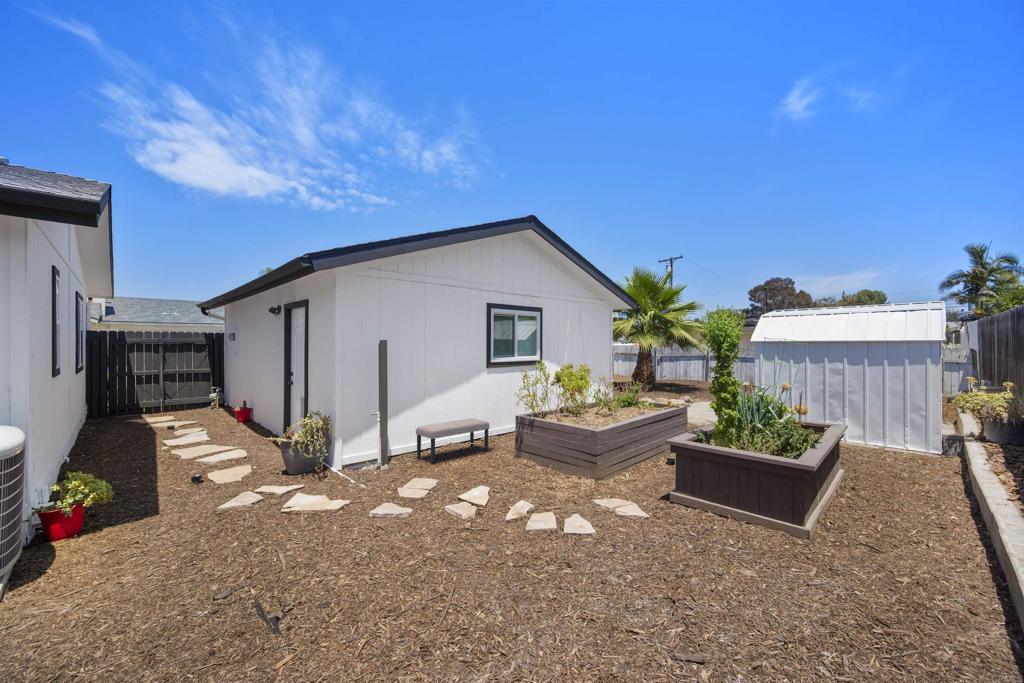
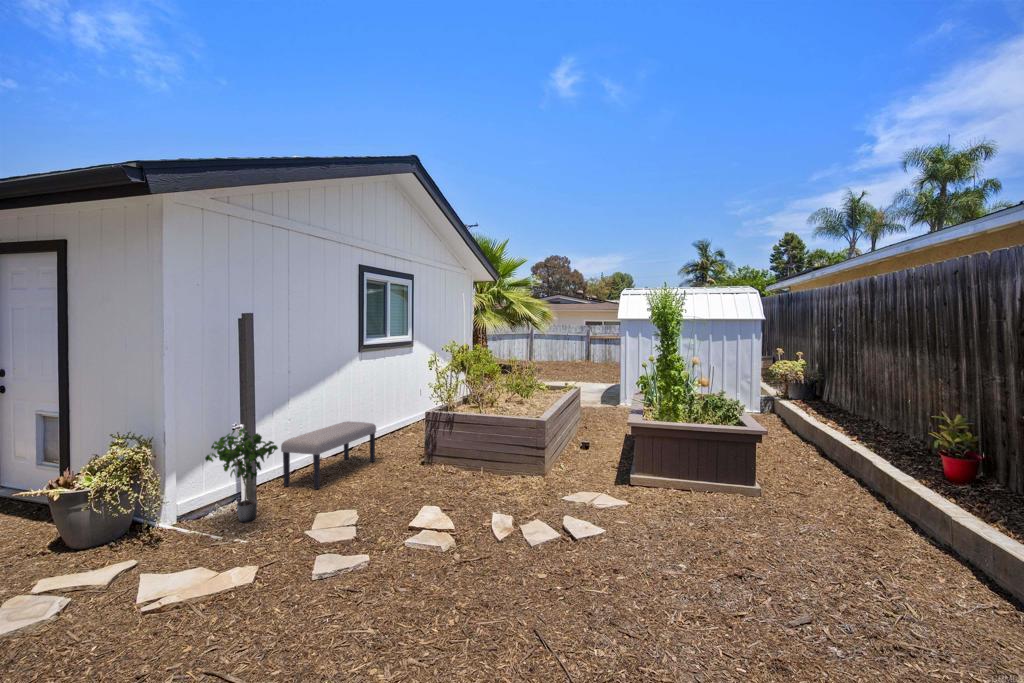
potted plant: none [355,414,393,476] -> present [205,428,278,522]

